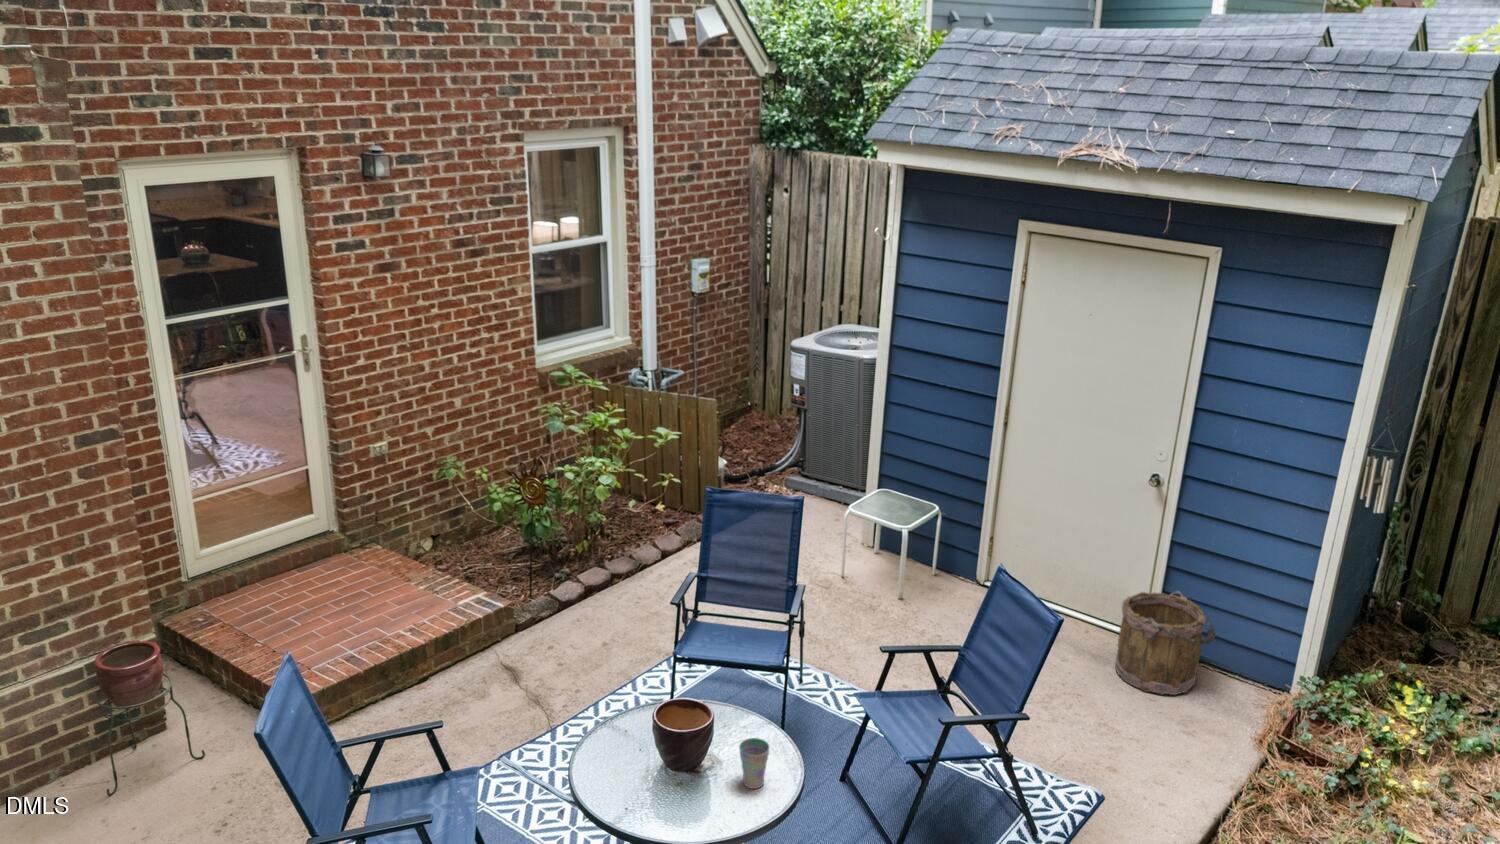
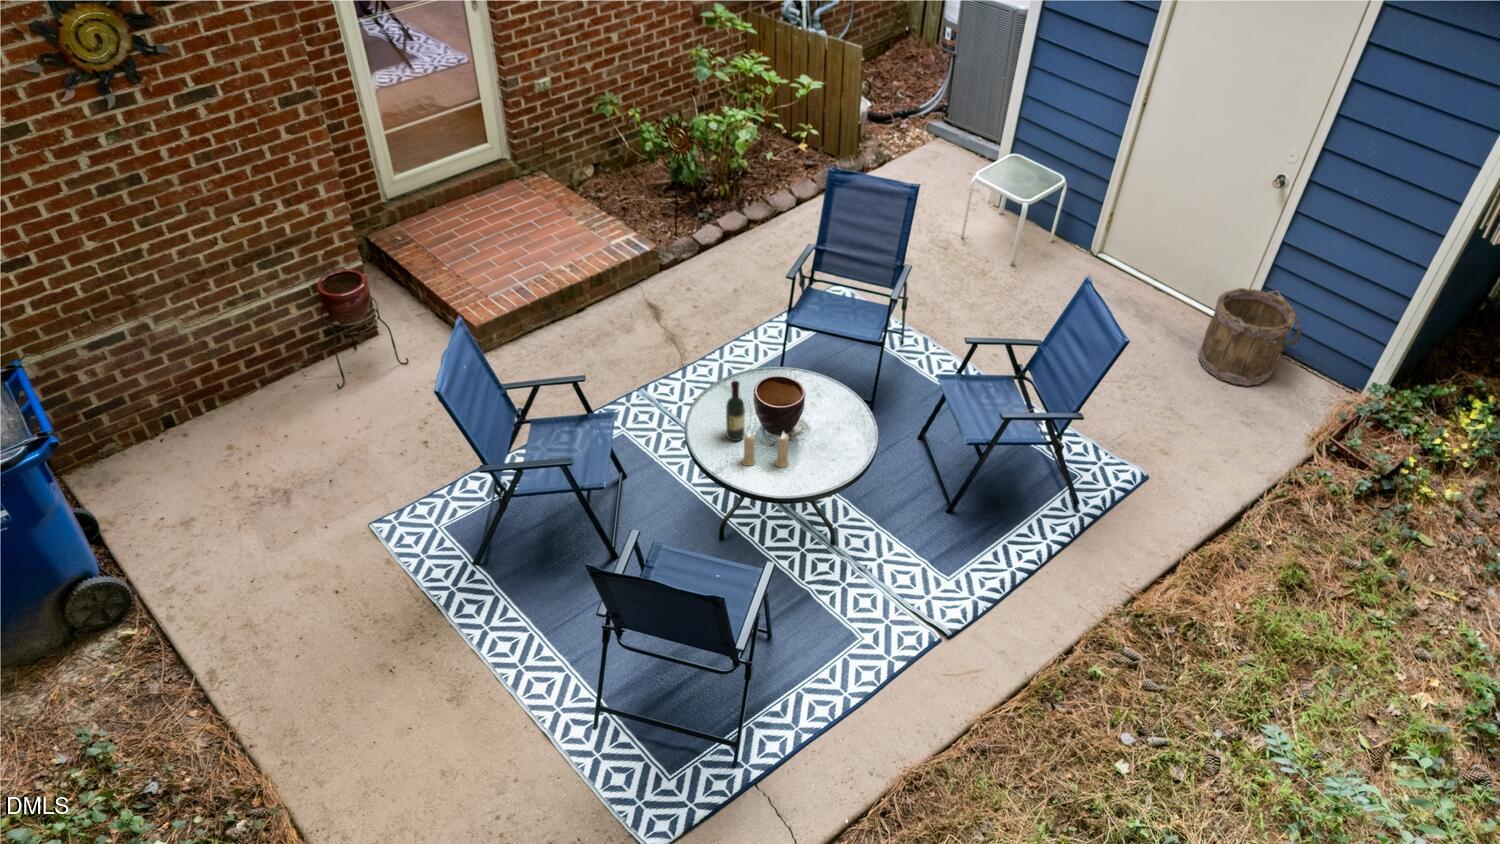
wine bottle: none [619,706,642,787] -> present [726,381,745,441]
cup: present [739,738,769,789] -> none [825,414,851,453]
candle: none [642,756,701,814] -> present [742,431,789,467]

